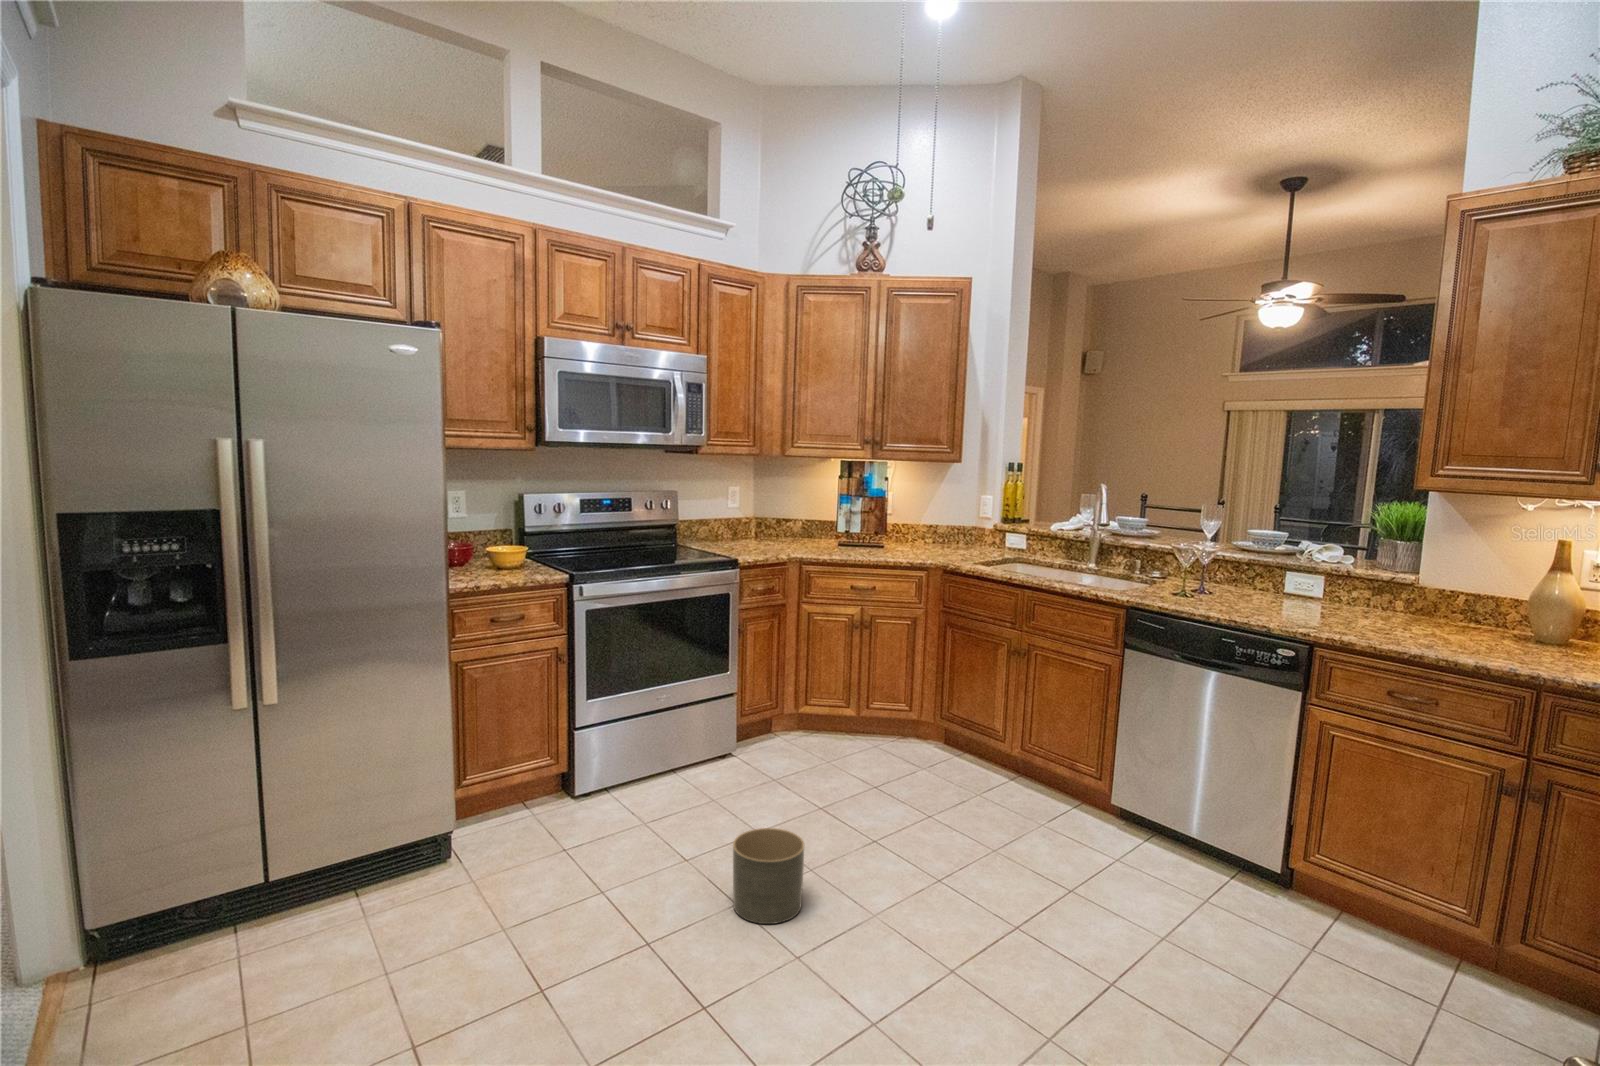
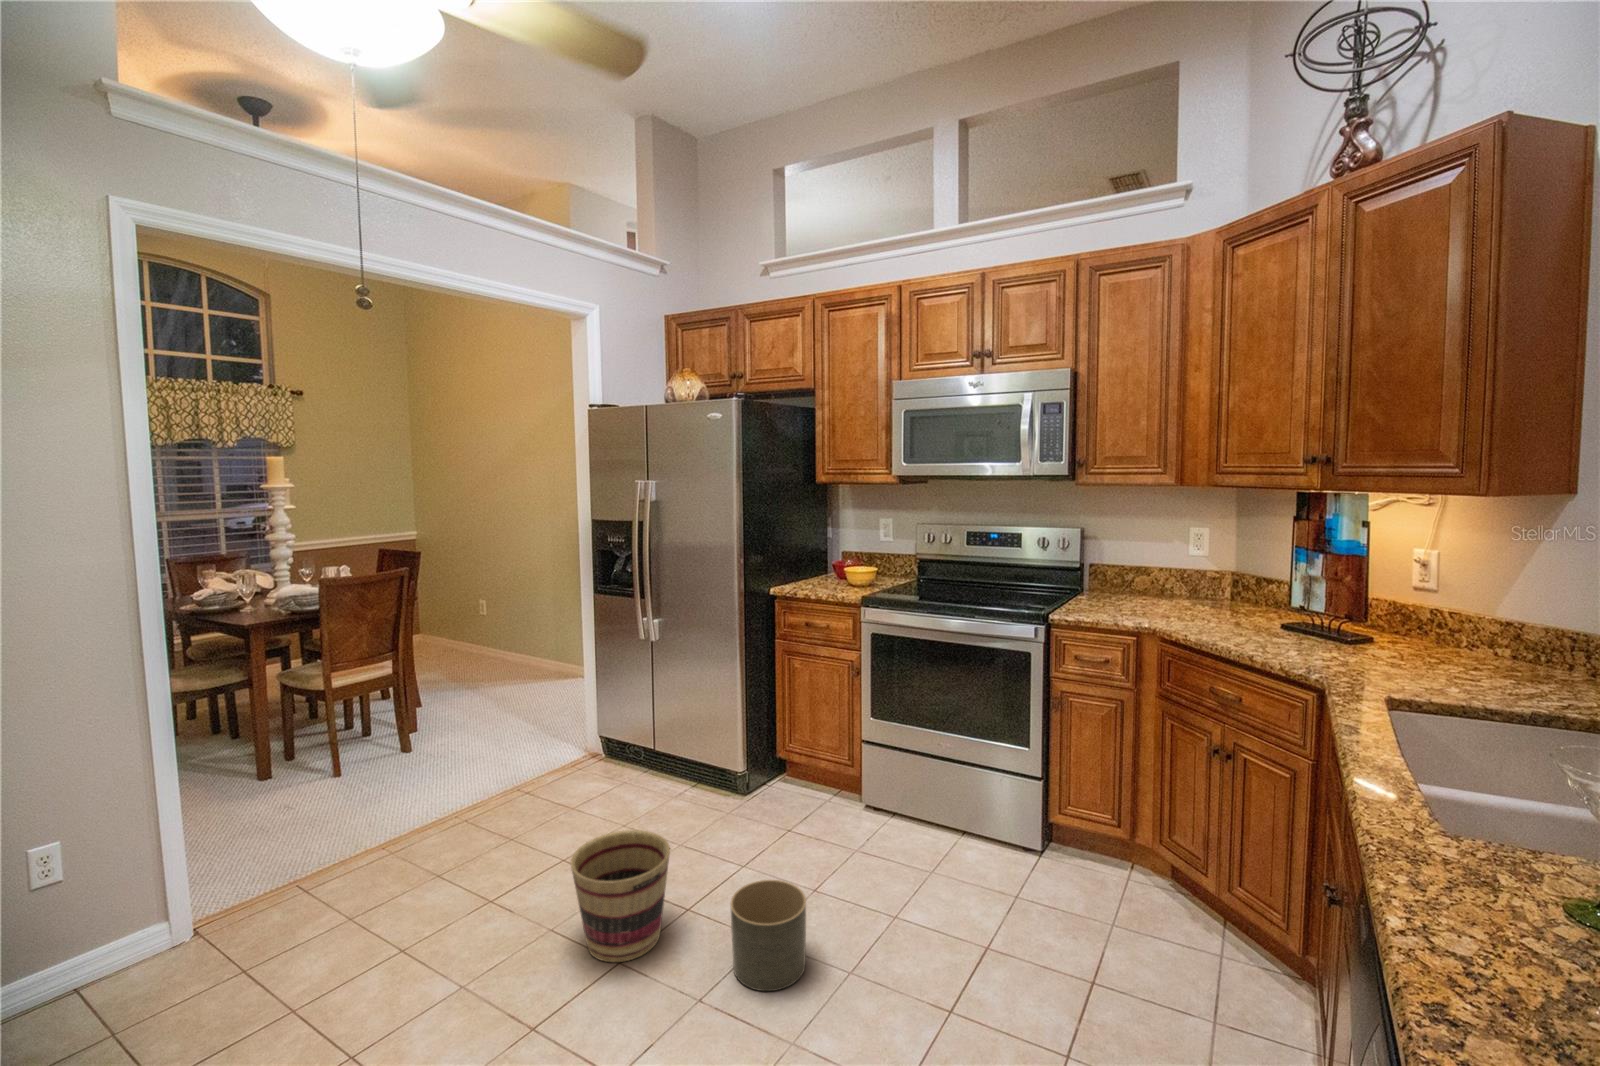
basket: none [600,857,715,1011] -> present [571,830,670,962]

